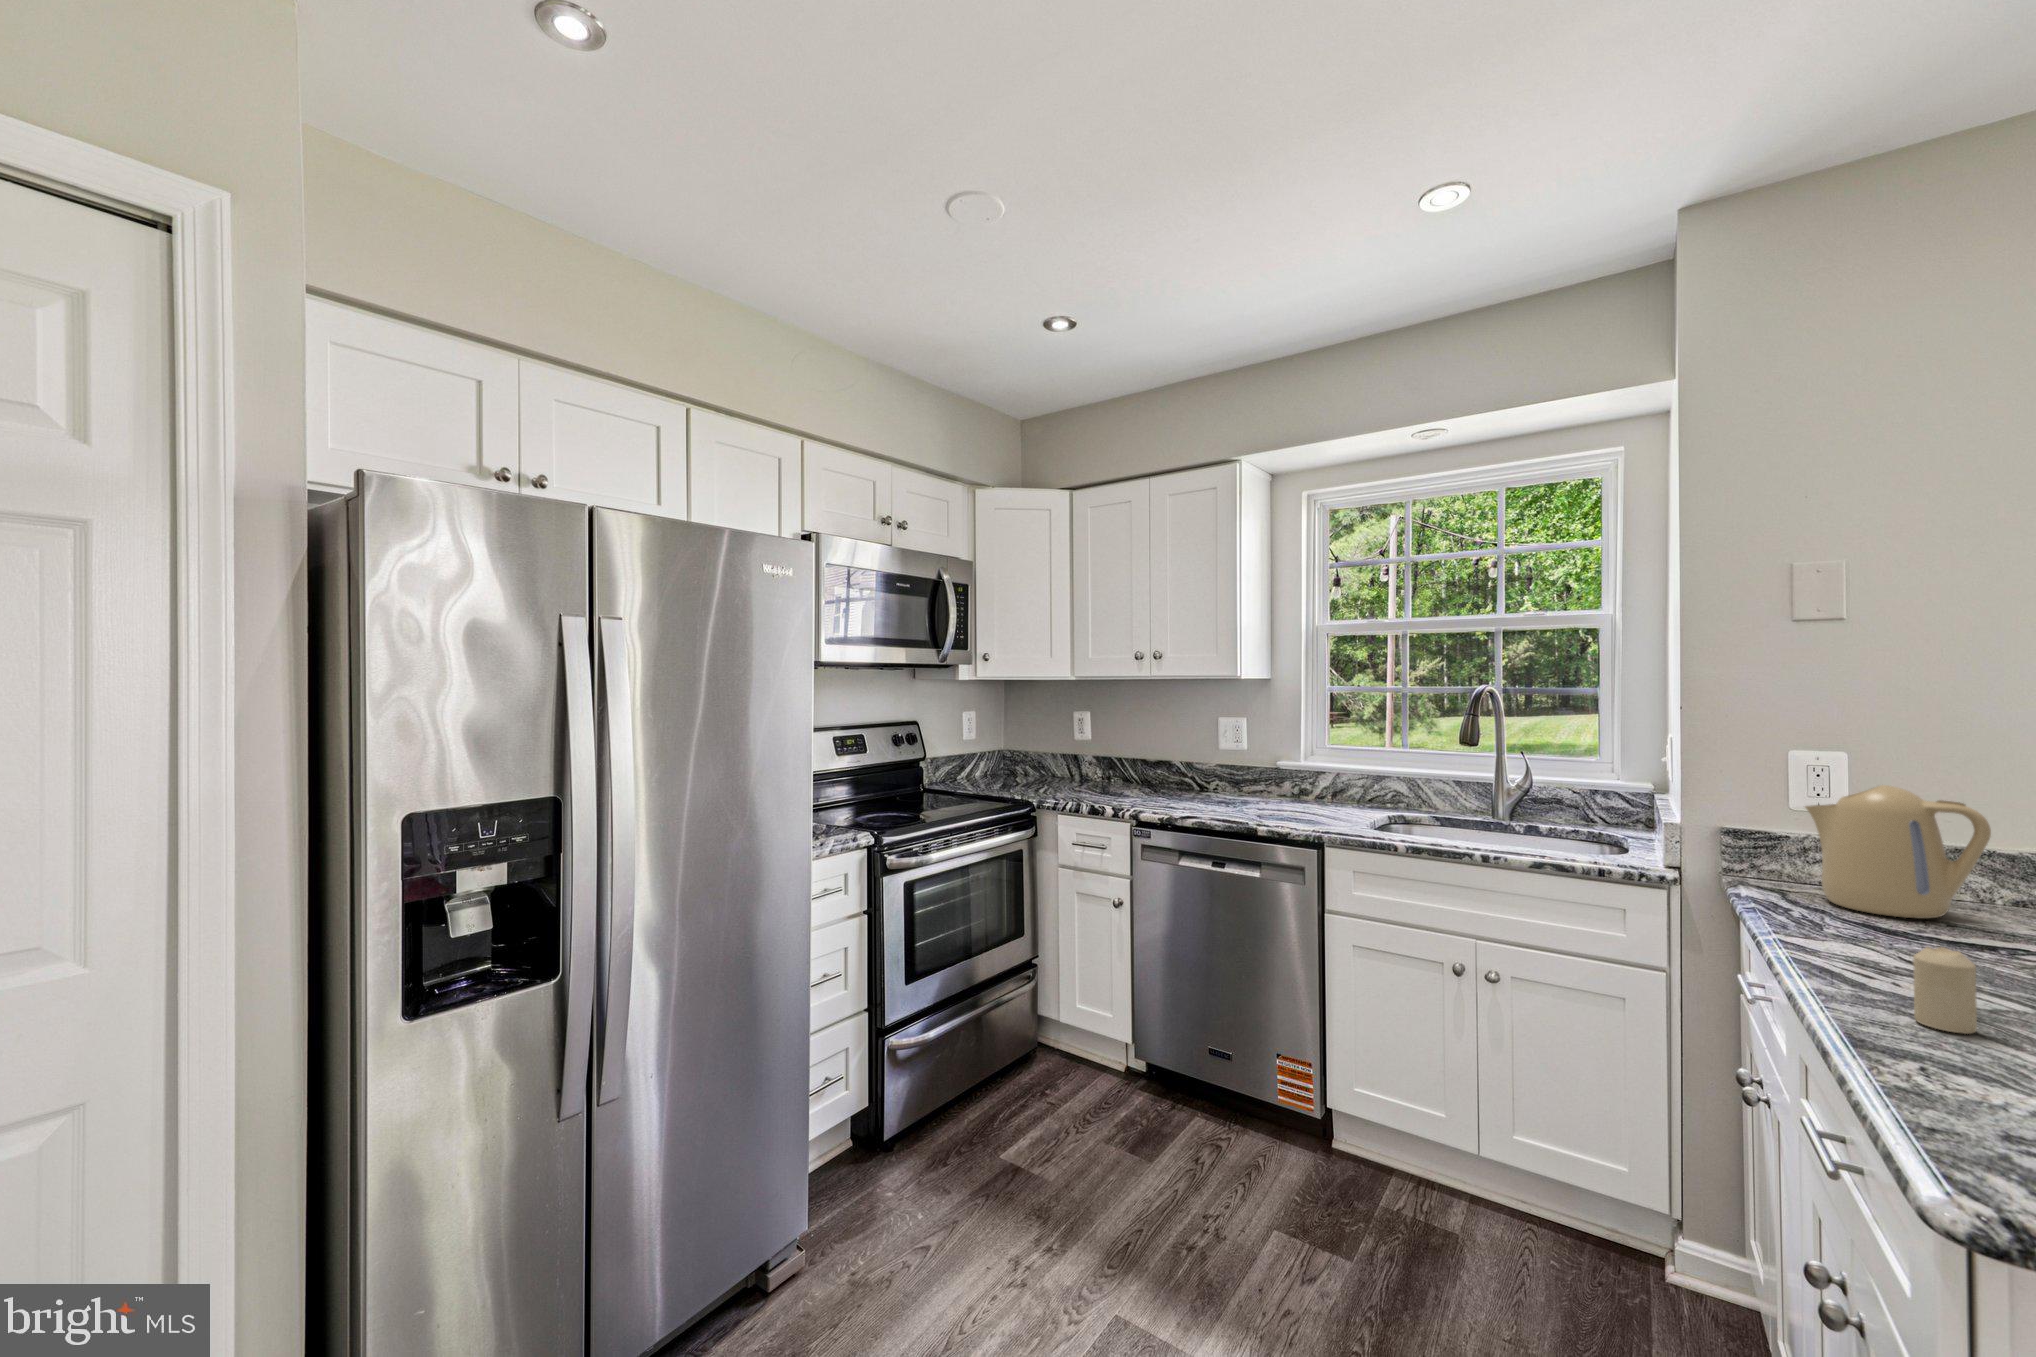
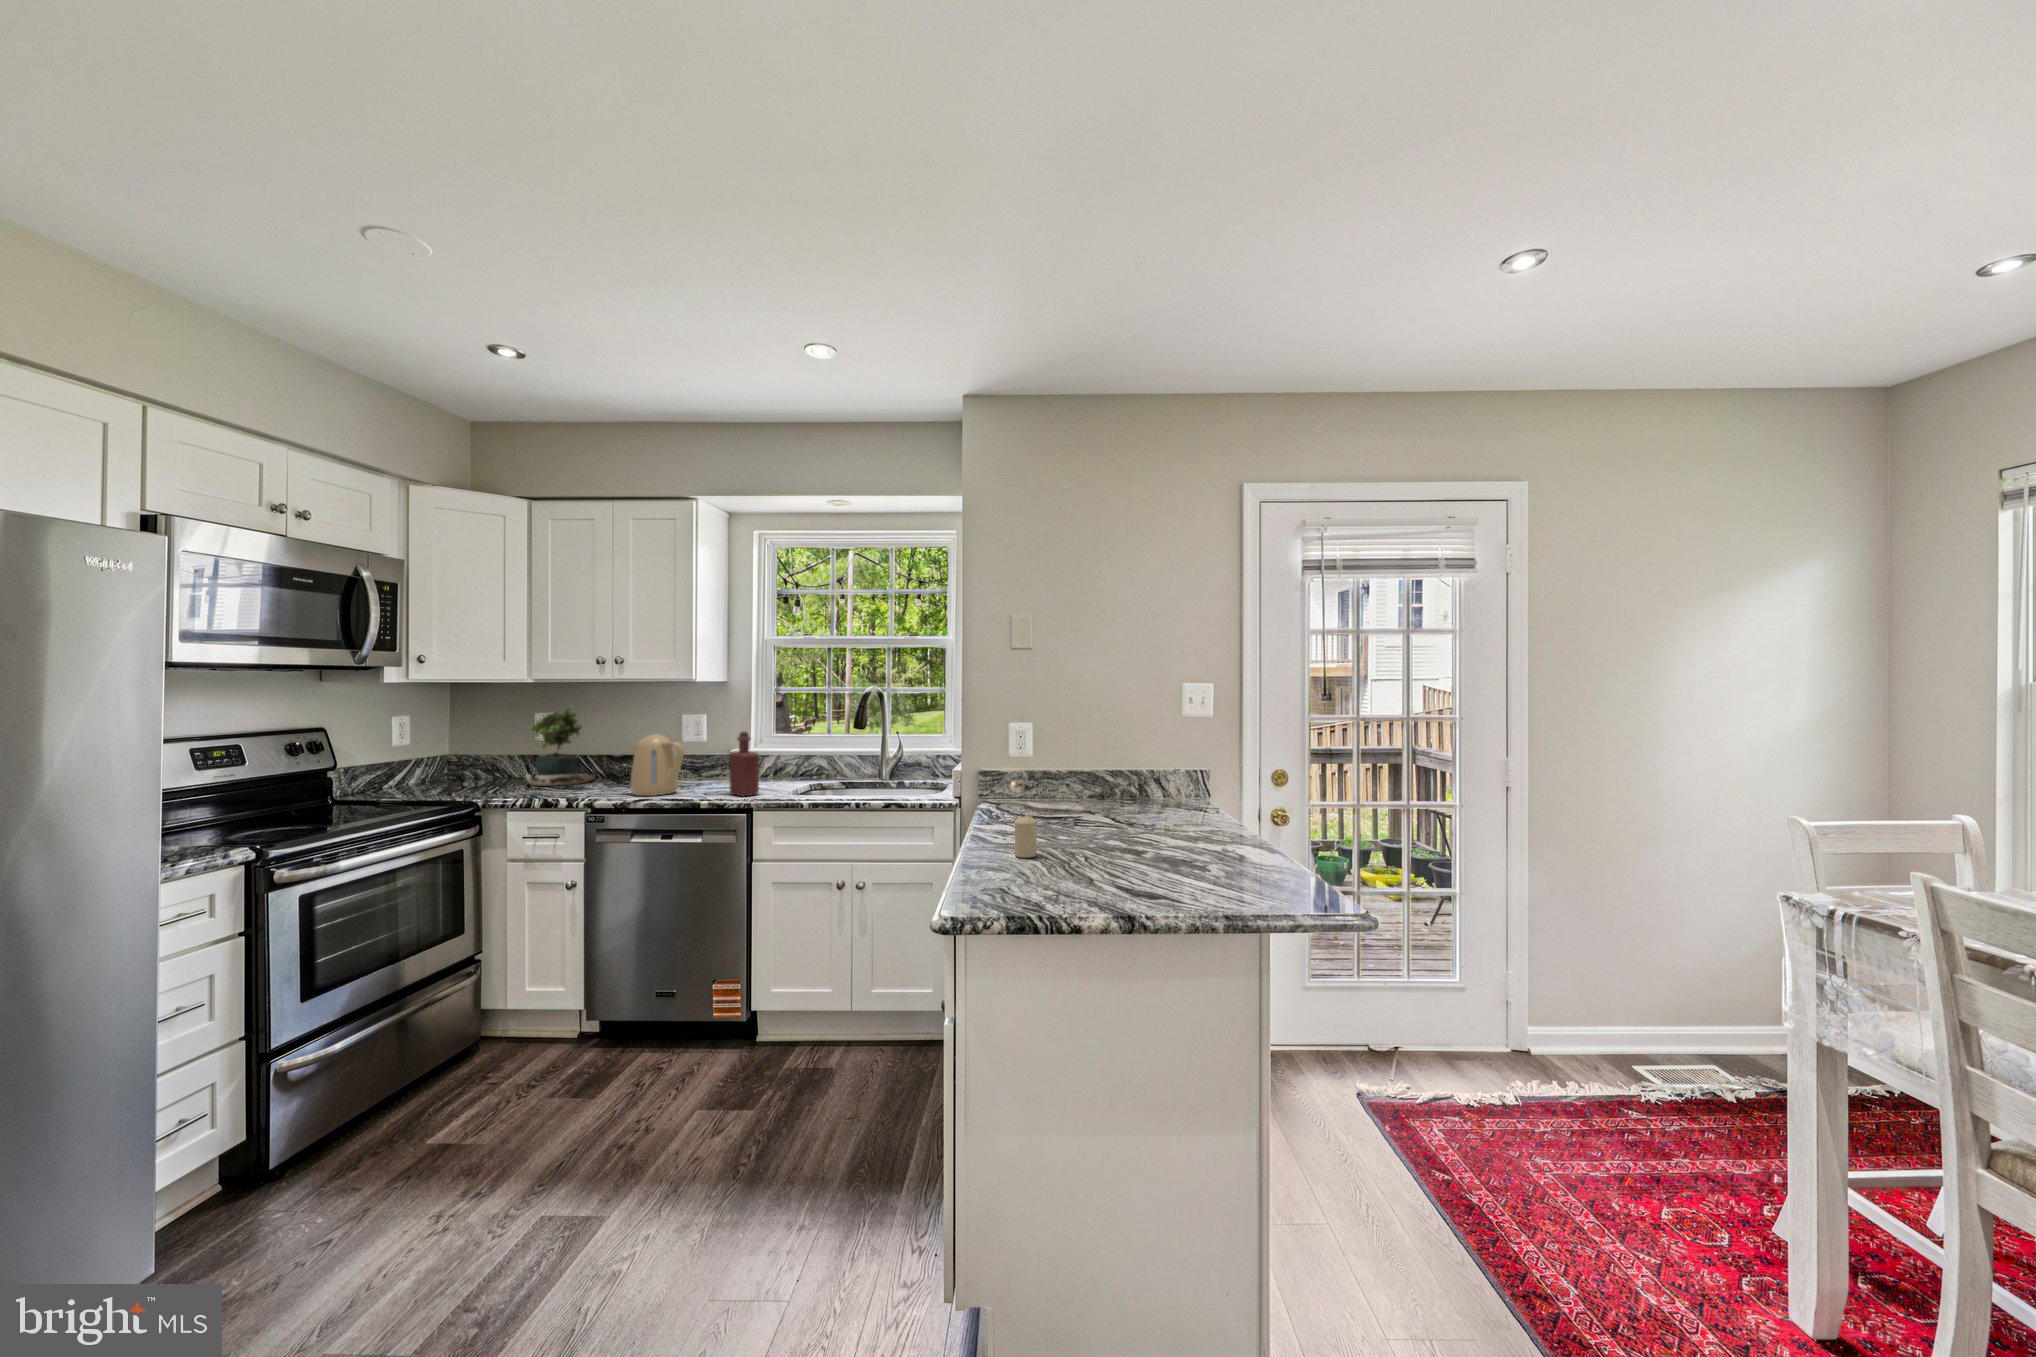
potted plant: none [1054,705,1134,791] -> present [526,707,594,786]
bottle: none [1291,744,1330,826] -> present [729,732,759,796]
kettle: present [1805,785,1991,919] -> present [630,734,684,796]

